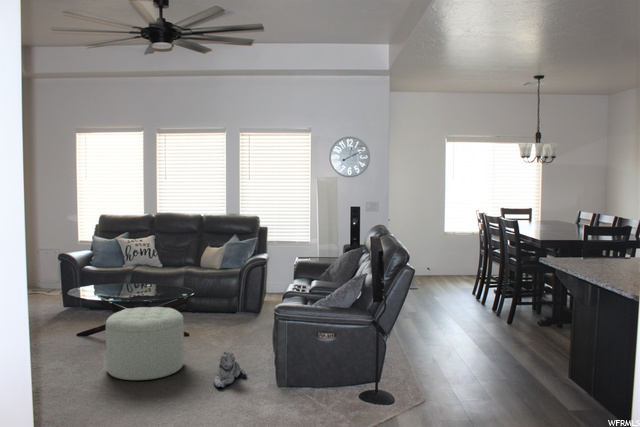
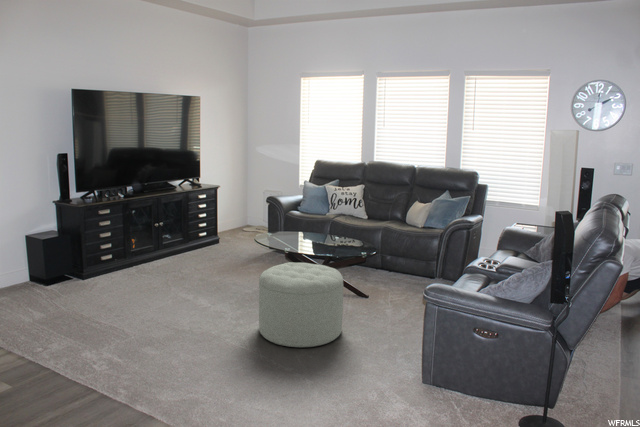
plush toy: present [214,352,246,388] -> none [357,335,403,379]

